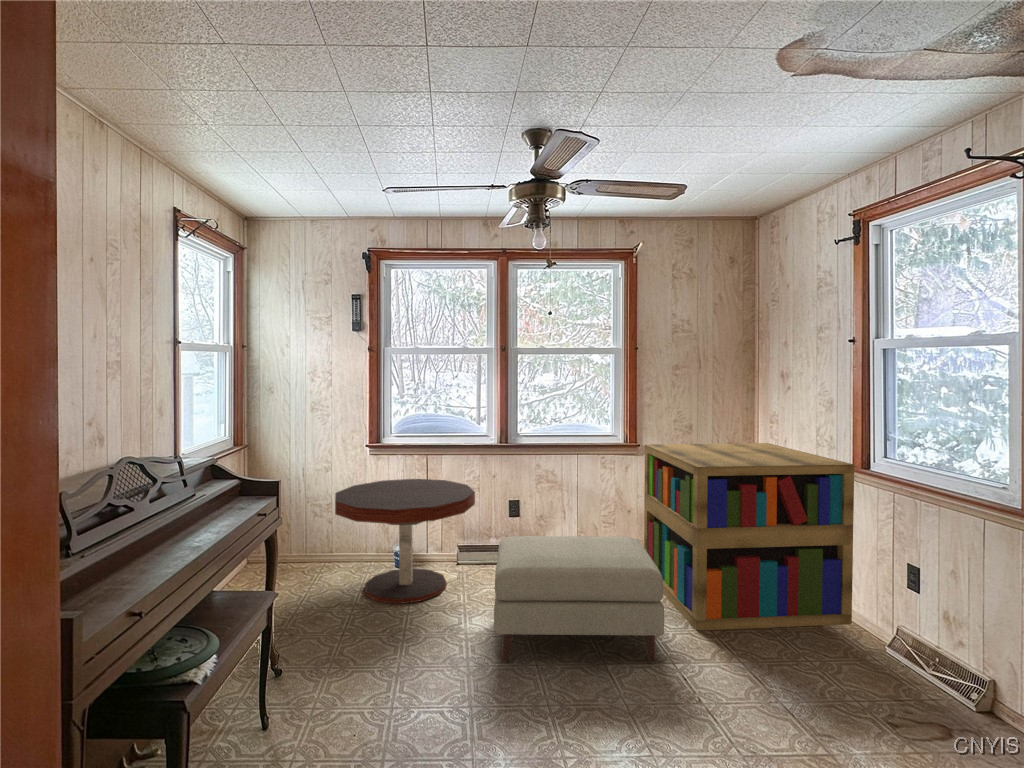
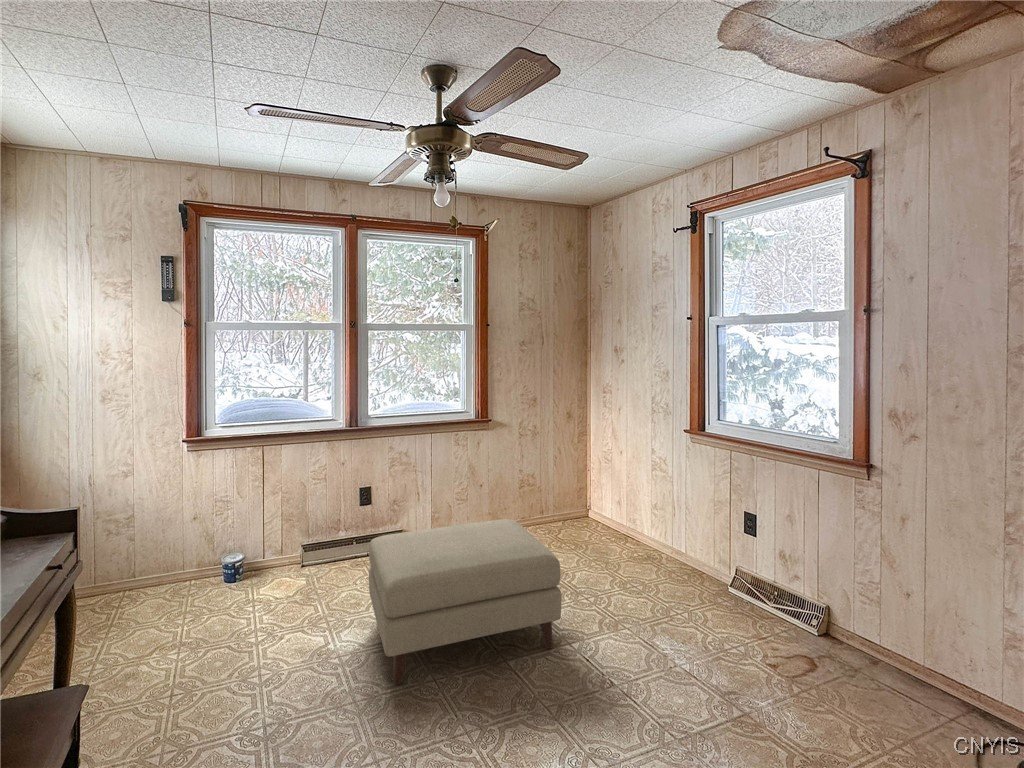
bookshelf: present [644,443,854,631] -> none [502,411,696,601]
coffee table: present [335,479,475,604] -> none [136,474,329,636]

